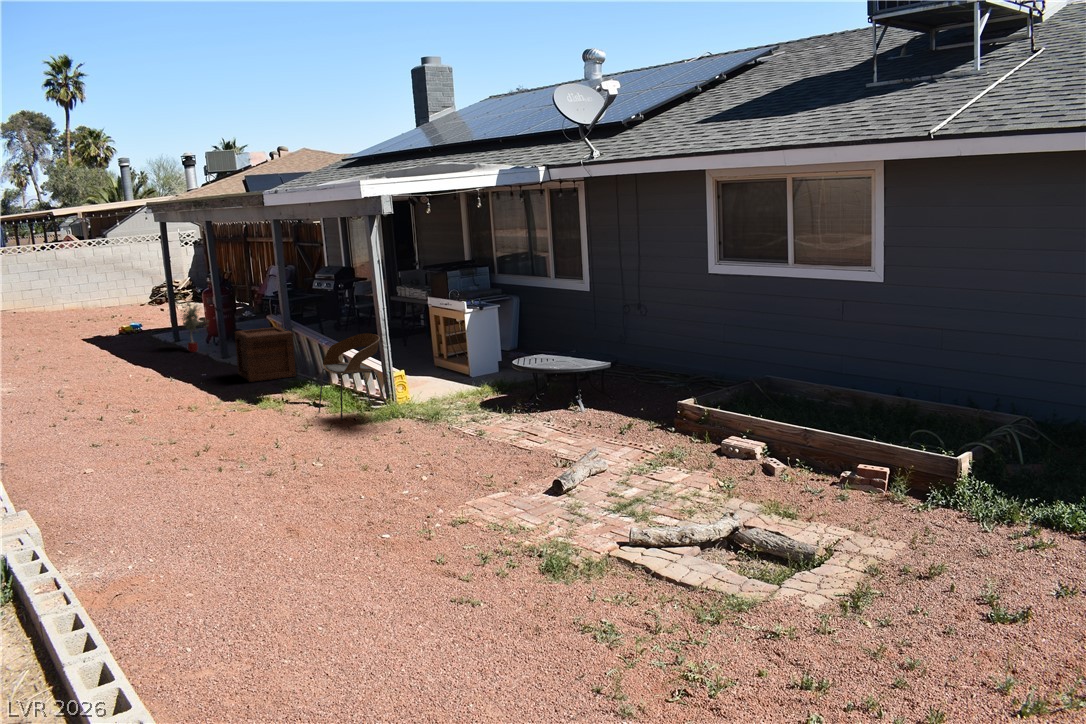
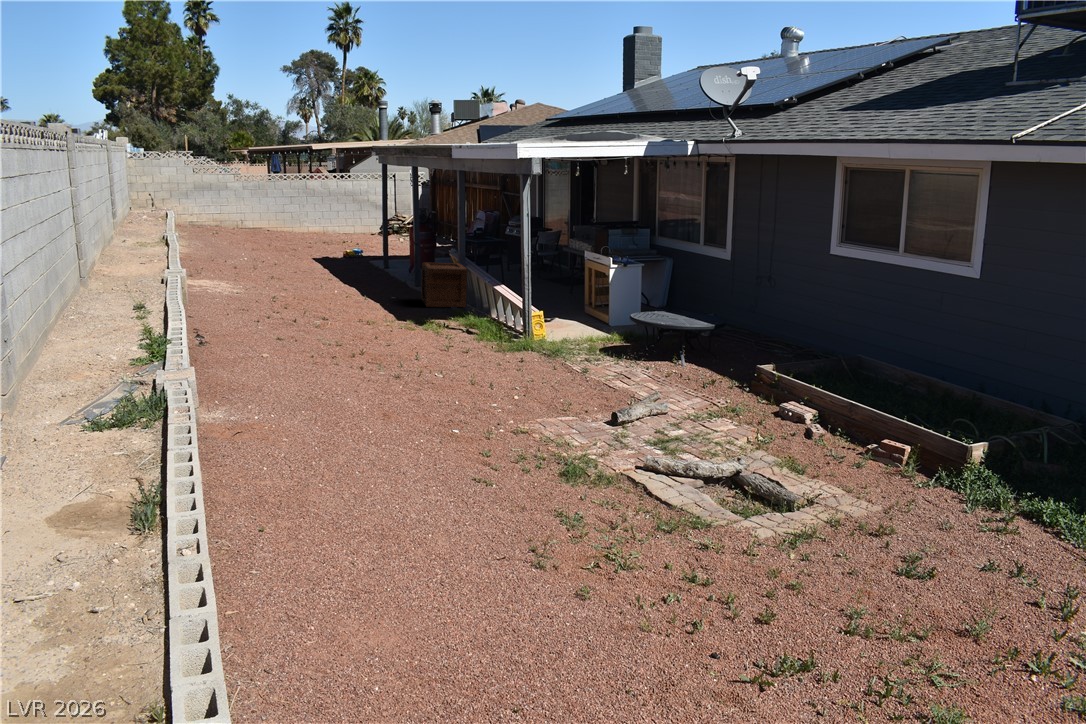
potted tree: present [182,302,208,352] -> none [389,234,414,279]
chair: present [319,333,386,421] -> none [466,275,522,346]

